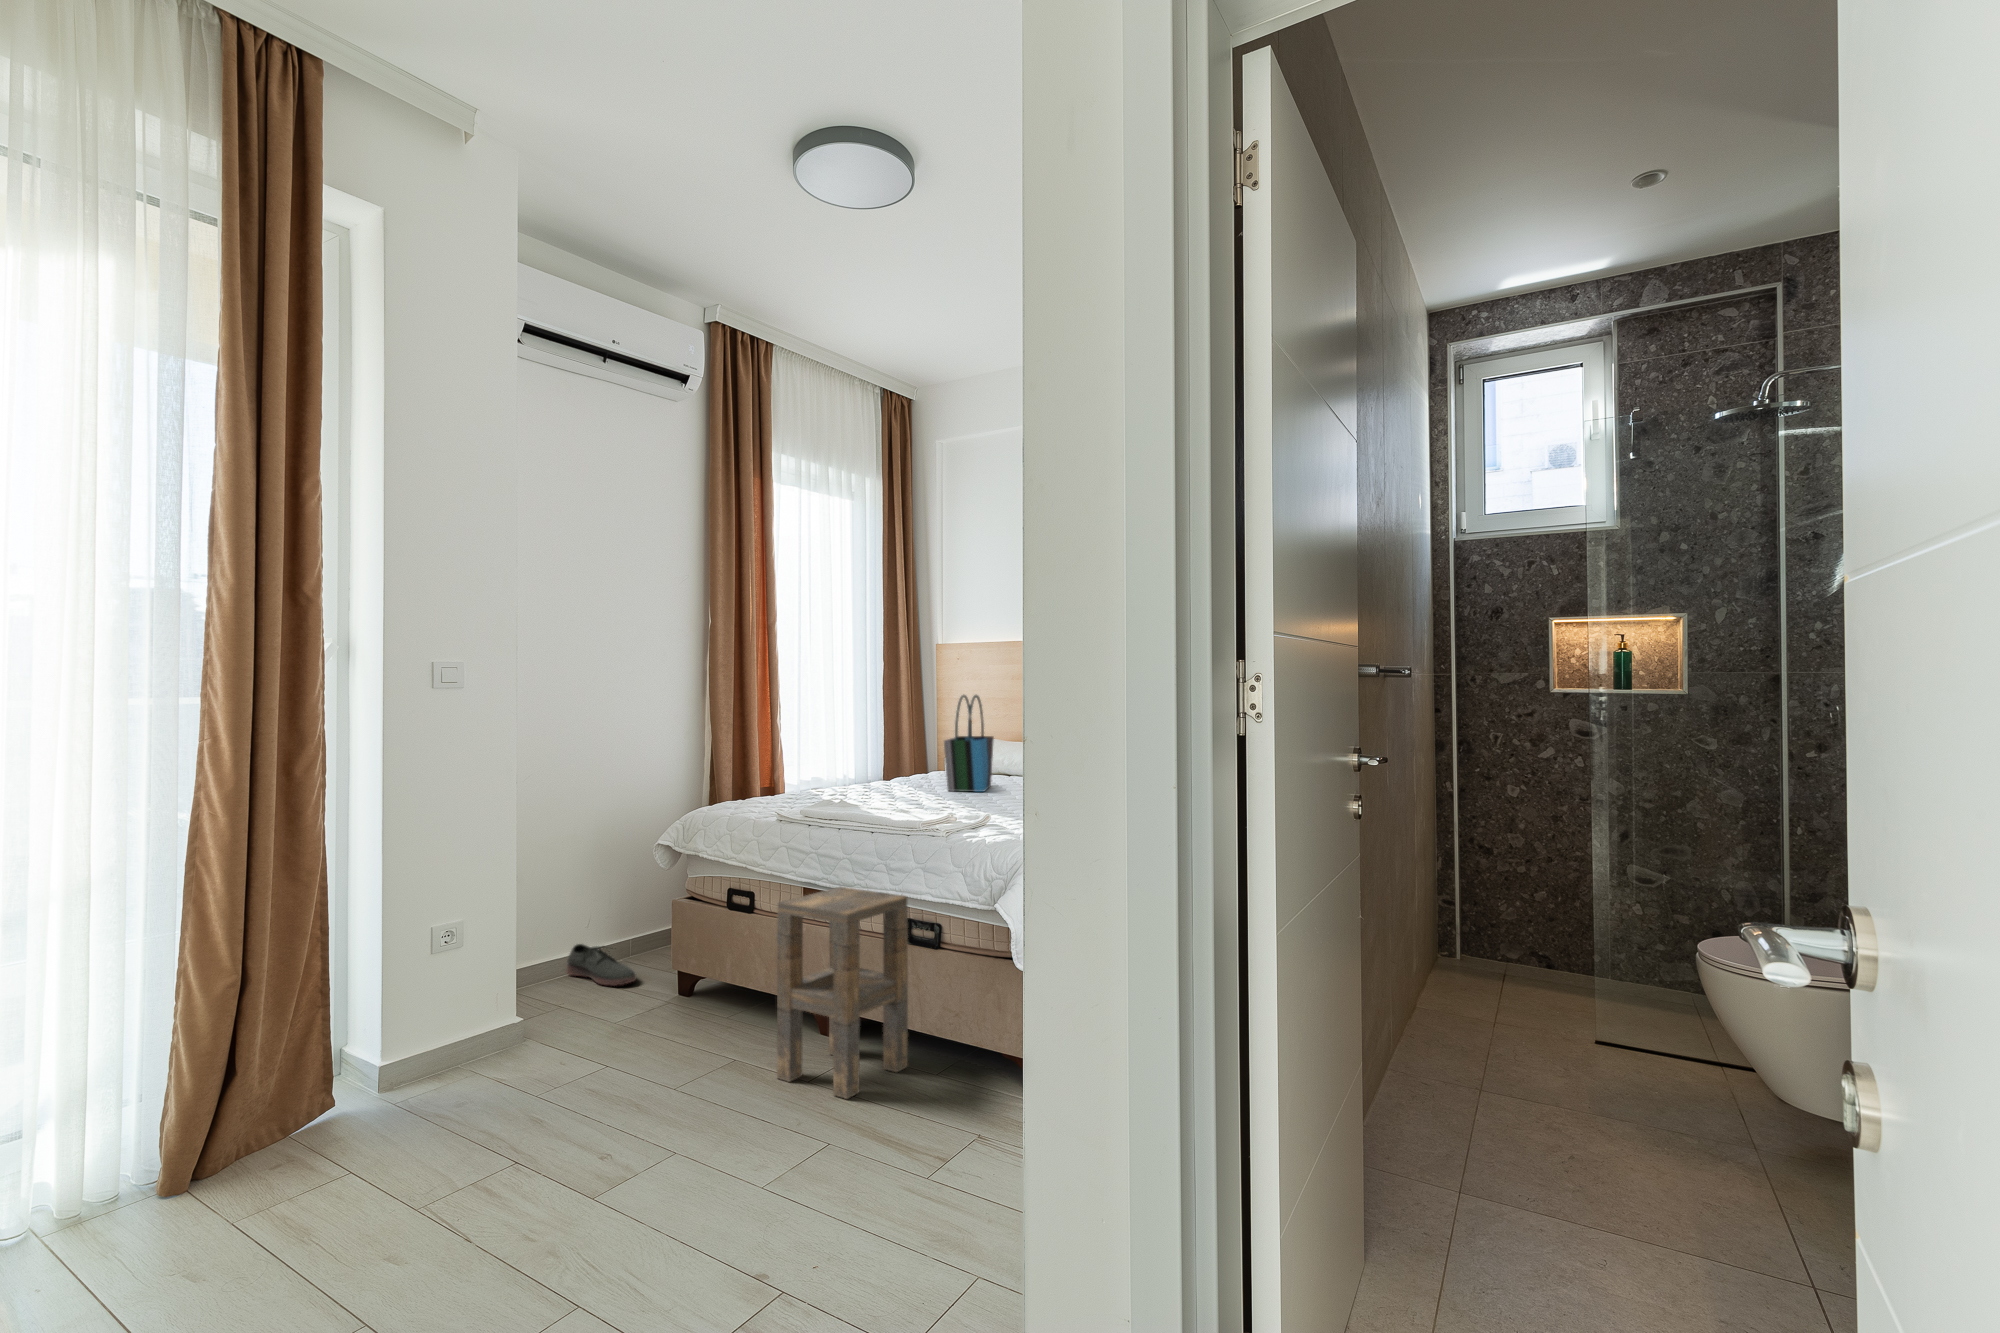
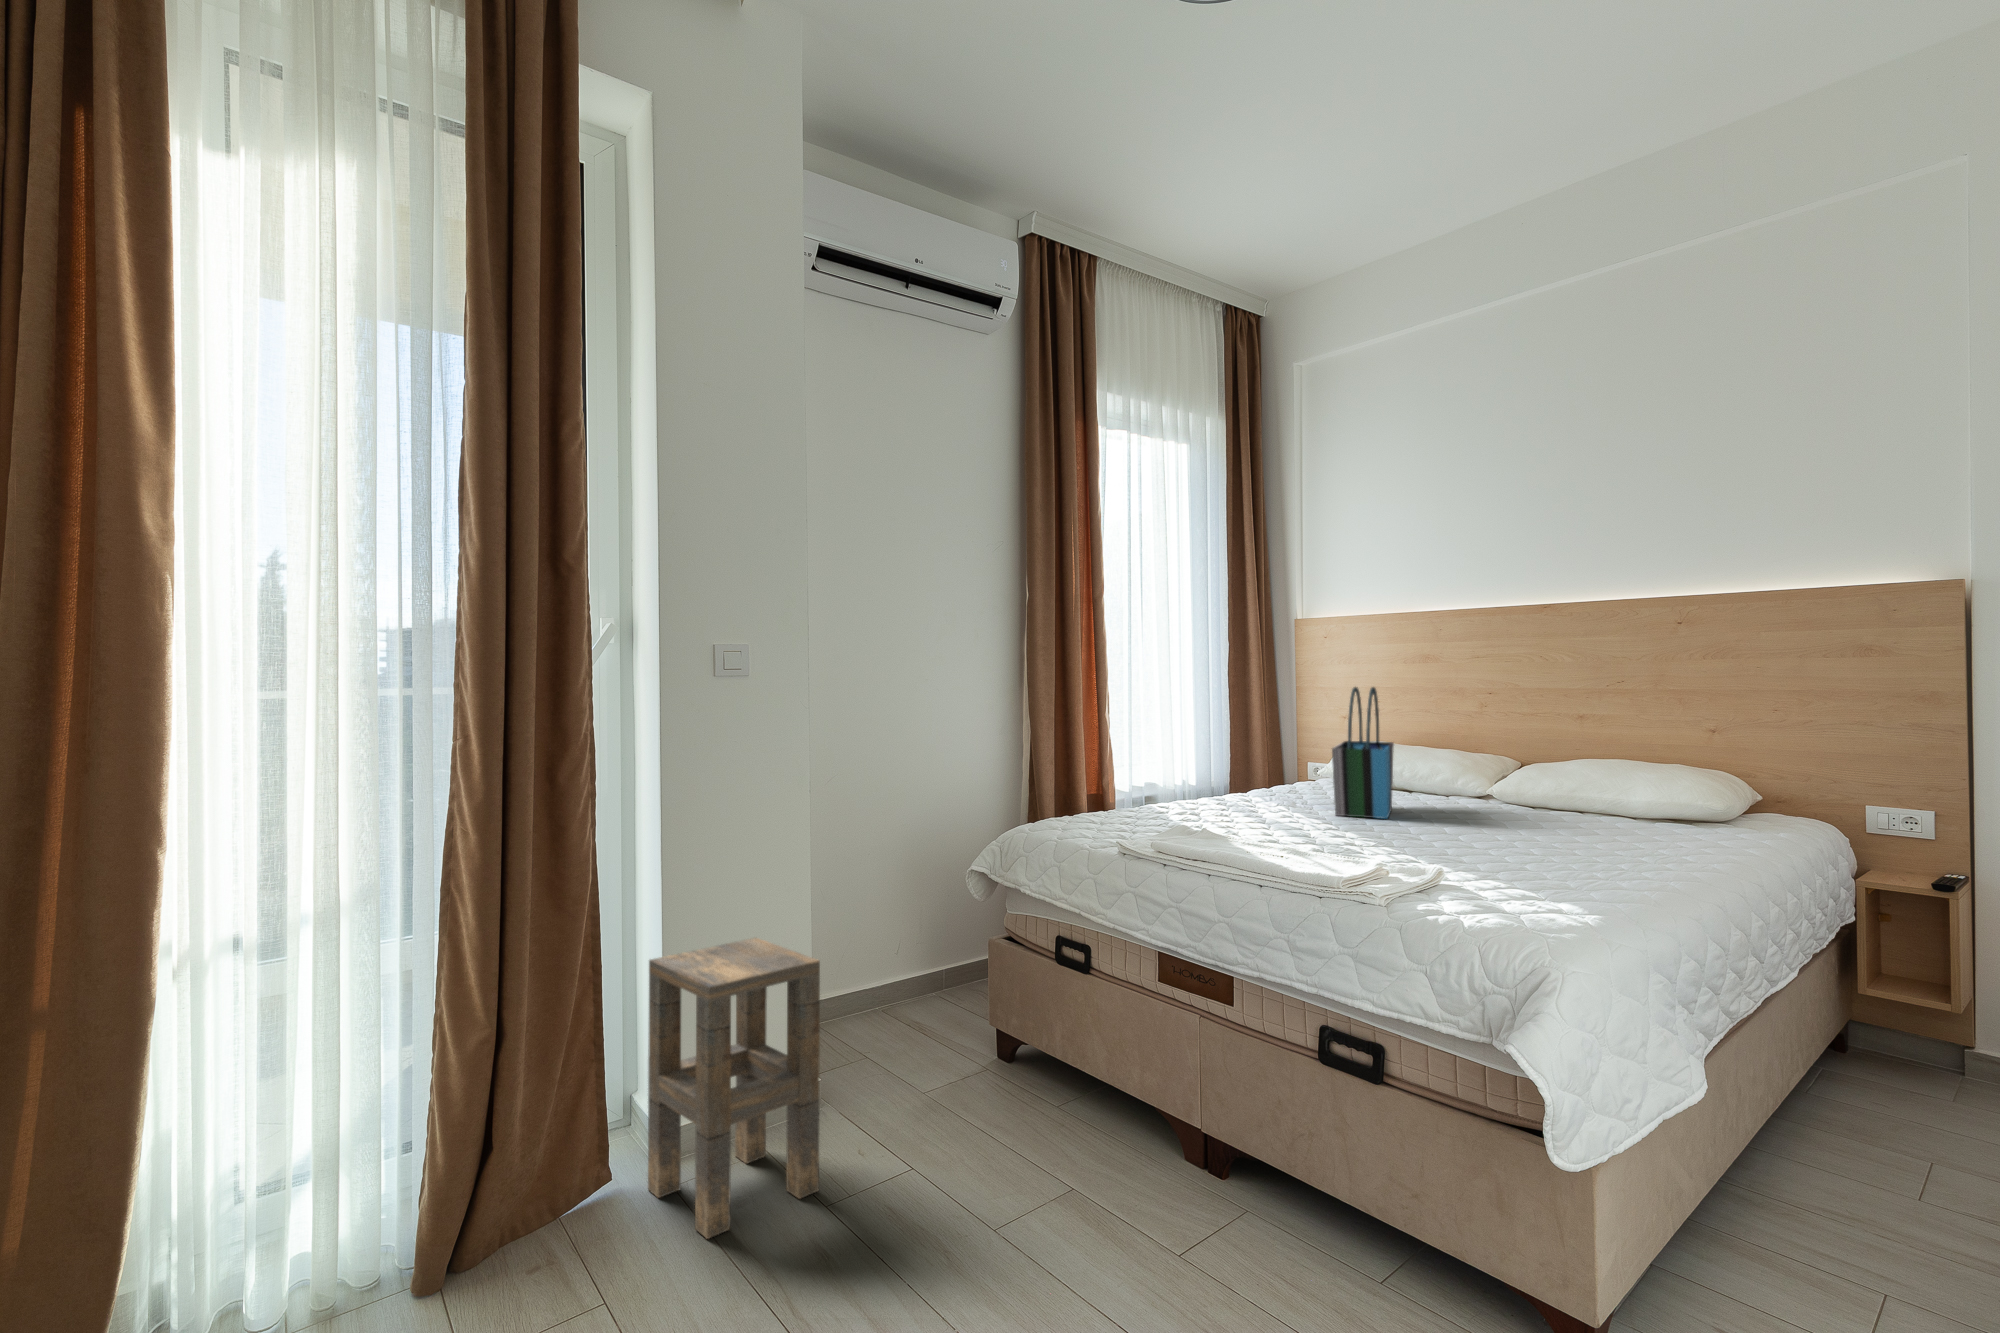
side table: present [777,887,908,1099] -> present [648,938,820,1239]
shoe: present [566,944,636,986] -> none [869,977,947,1036]

